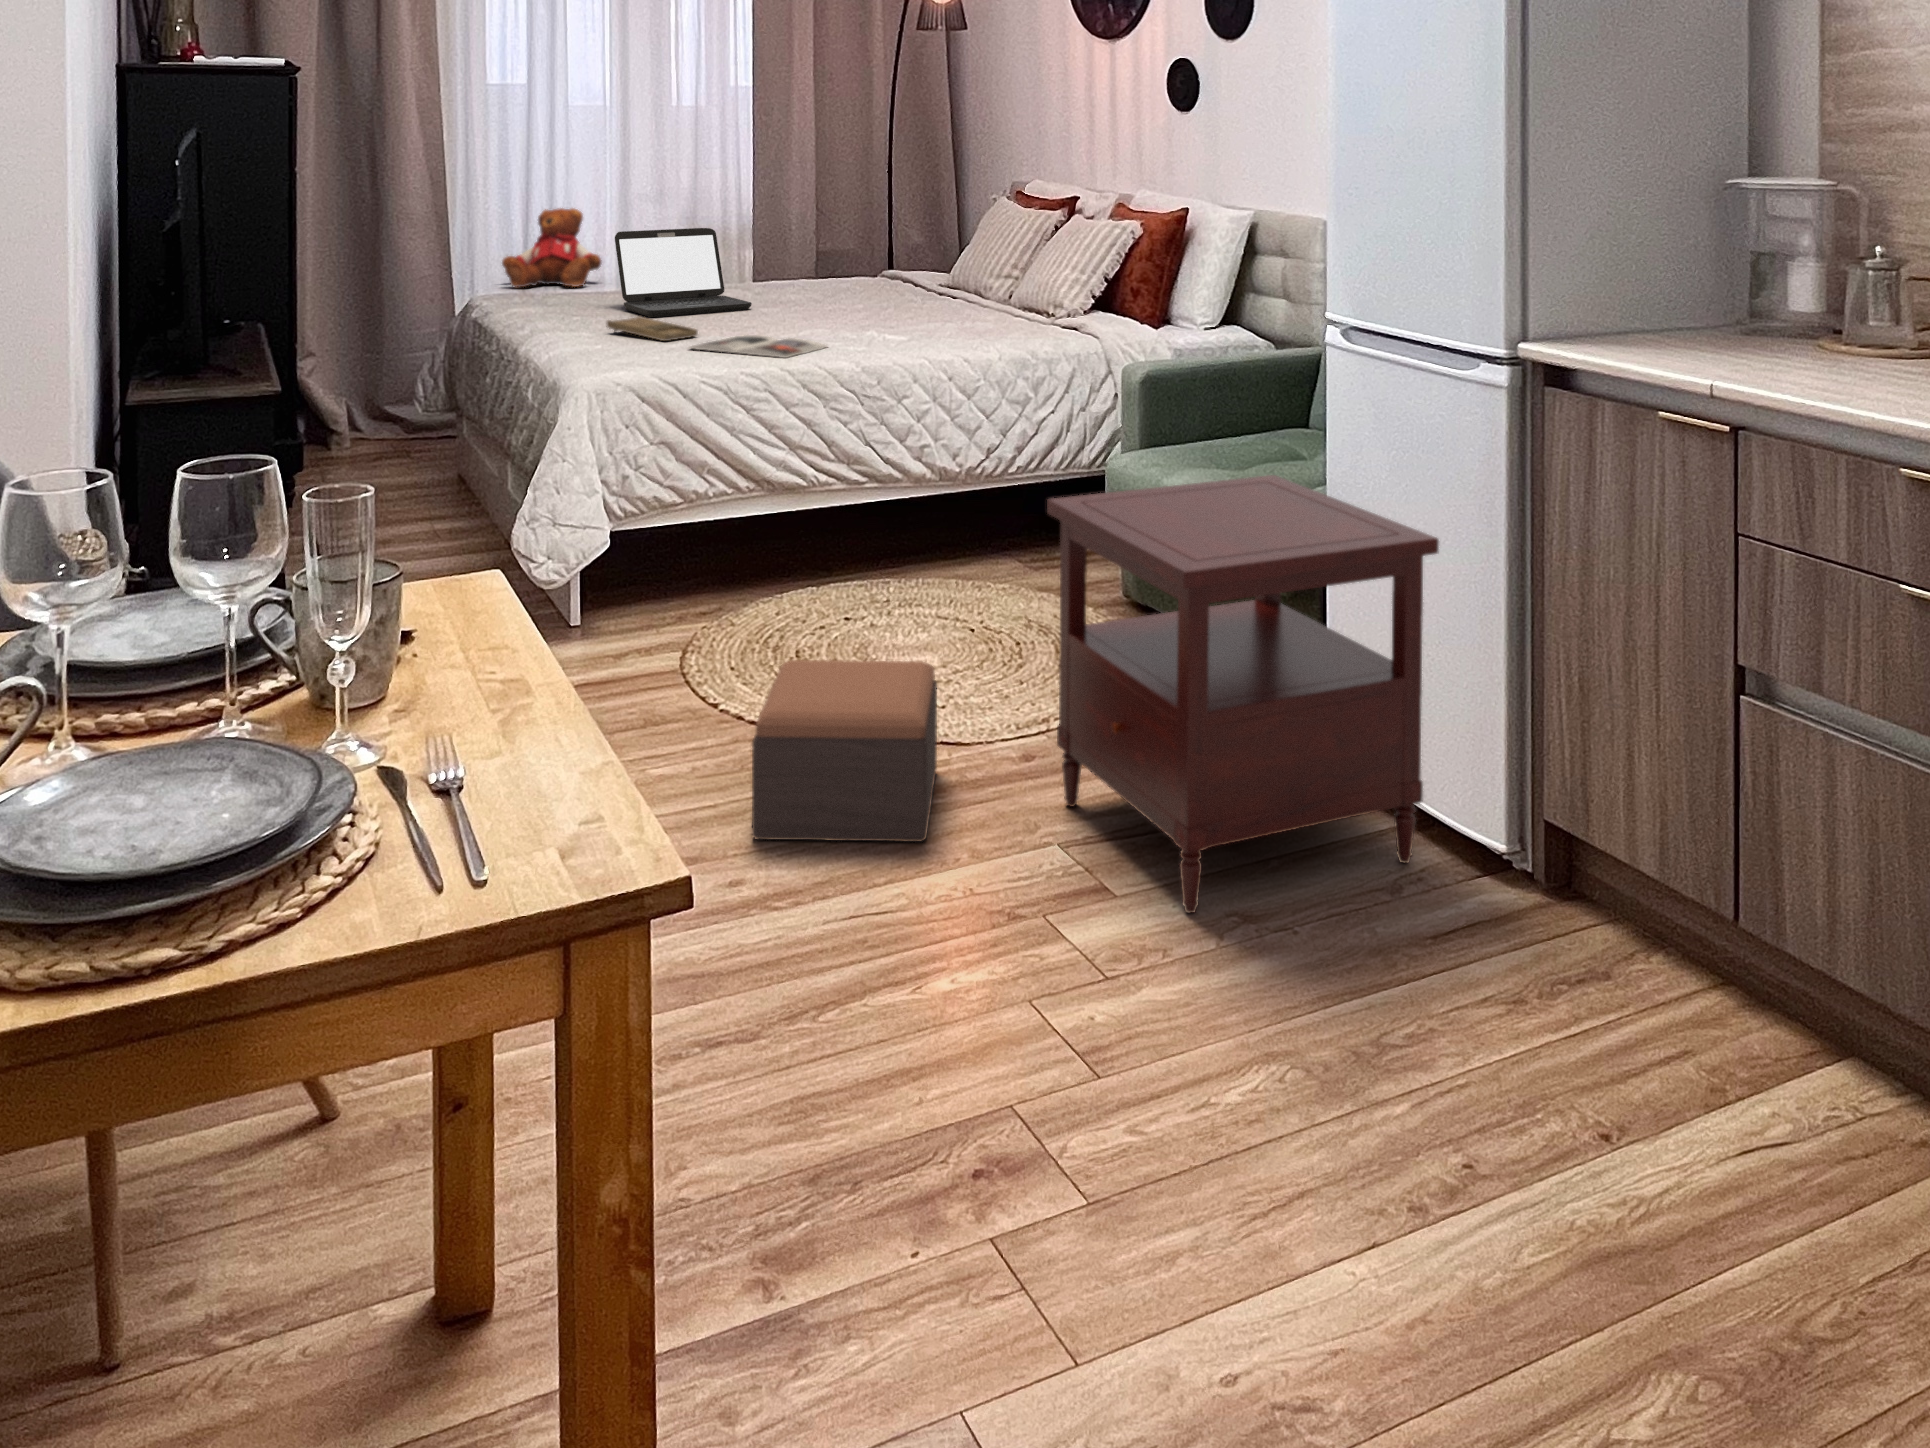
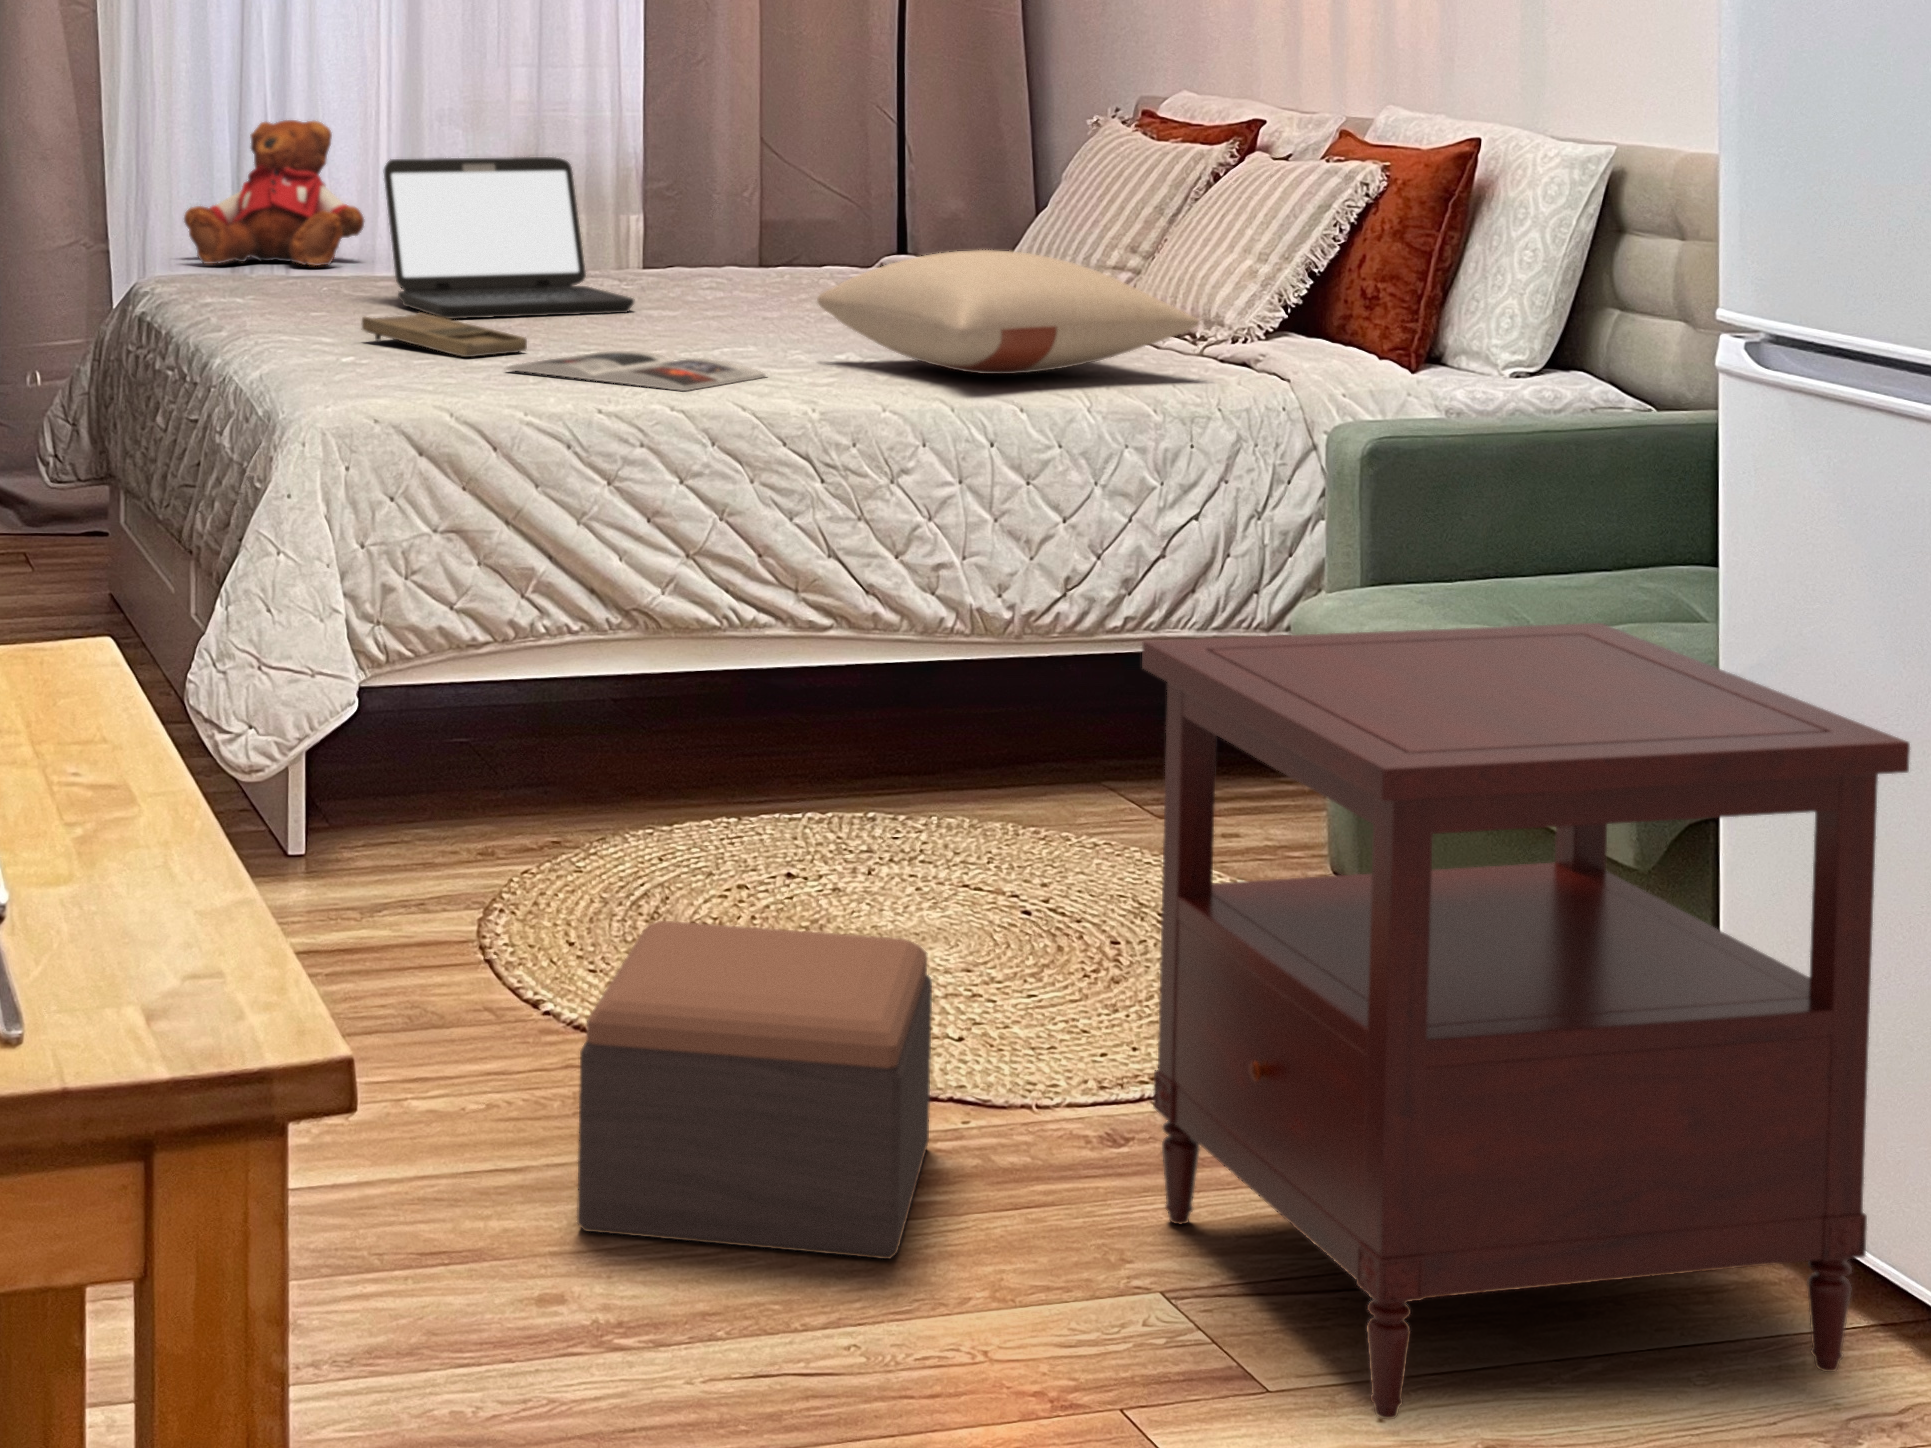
pillow: none [852,277,1051,341] -> present [817,250,1199,374]

